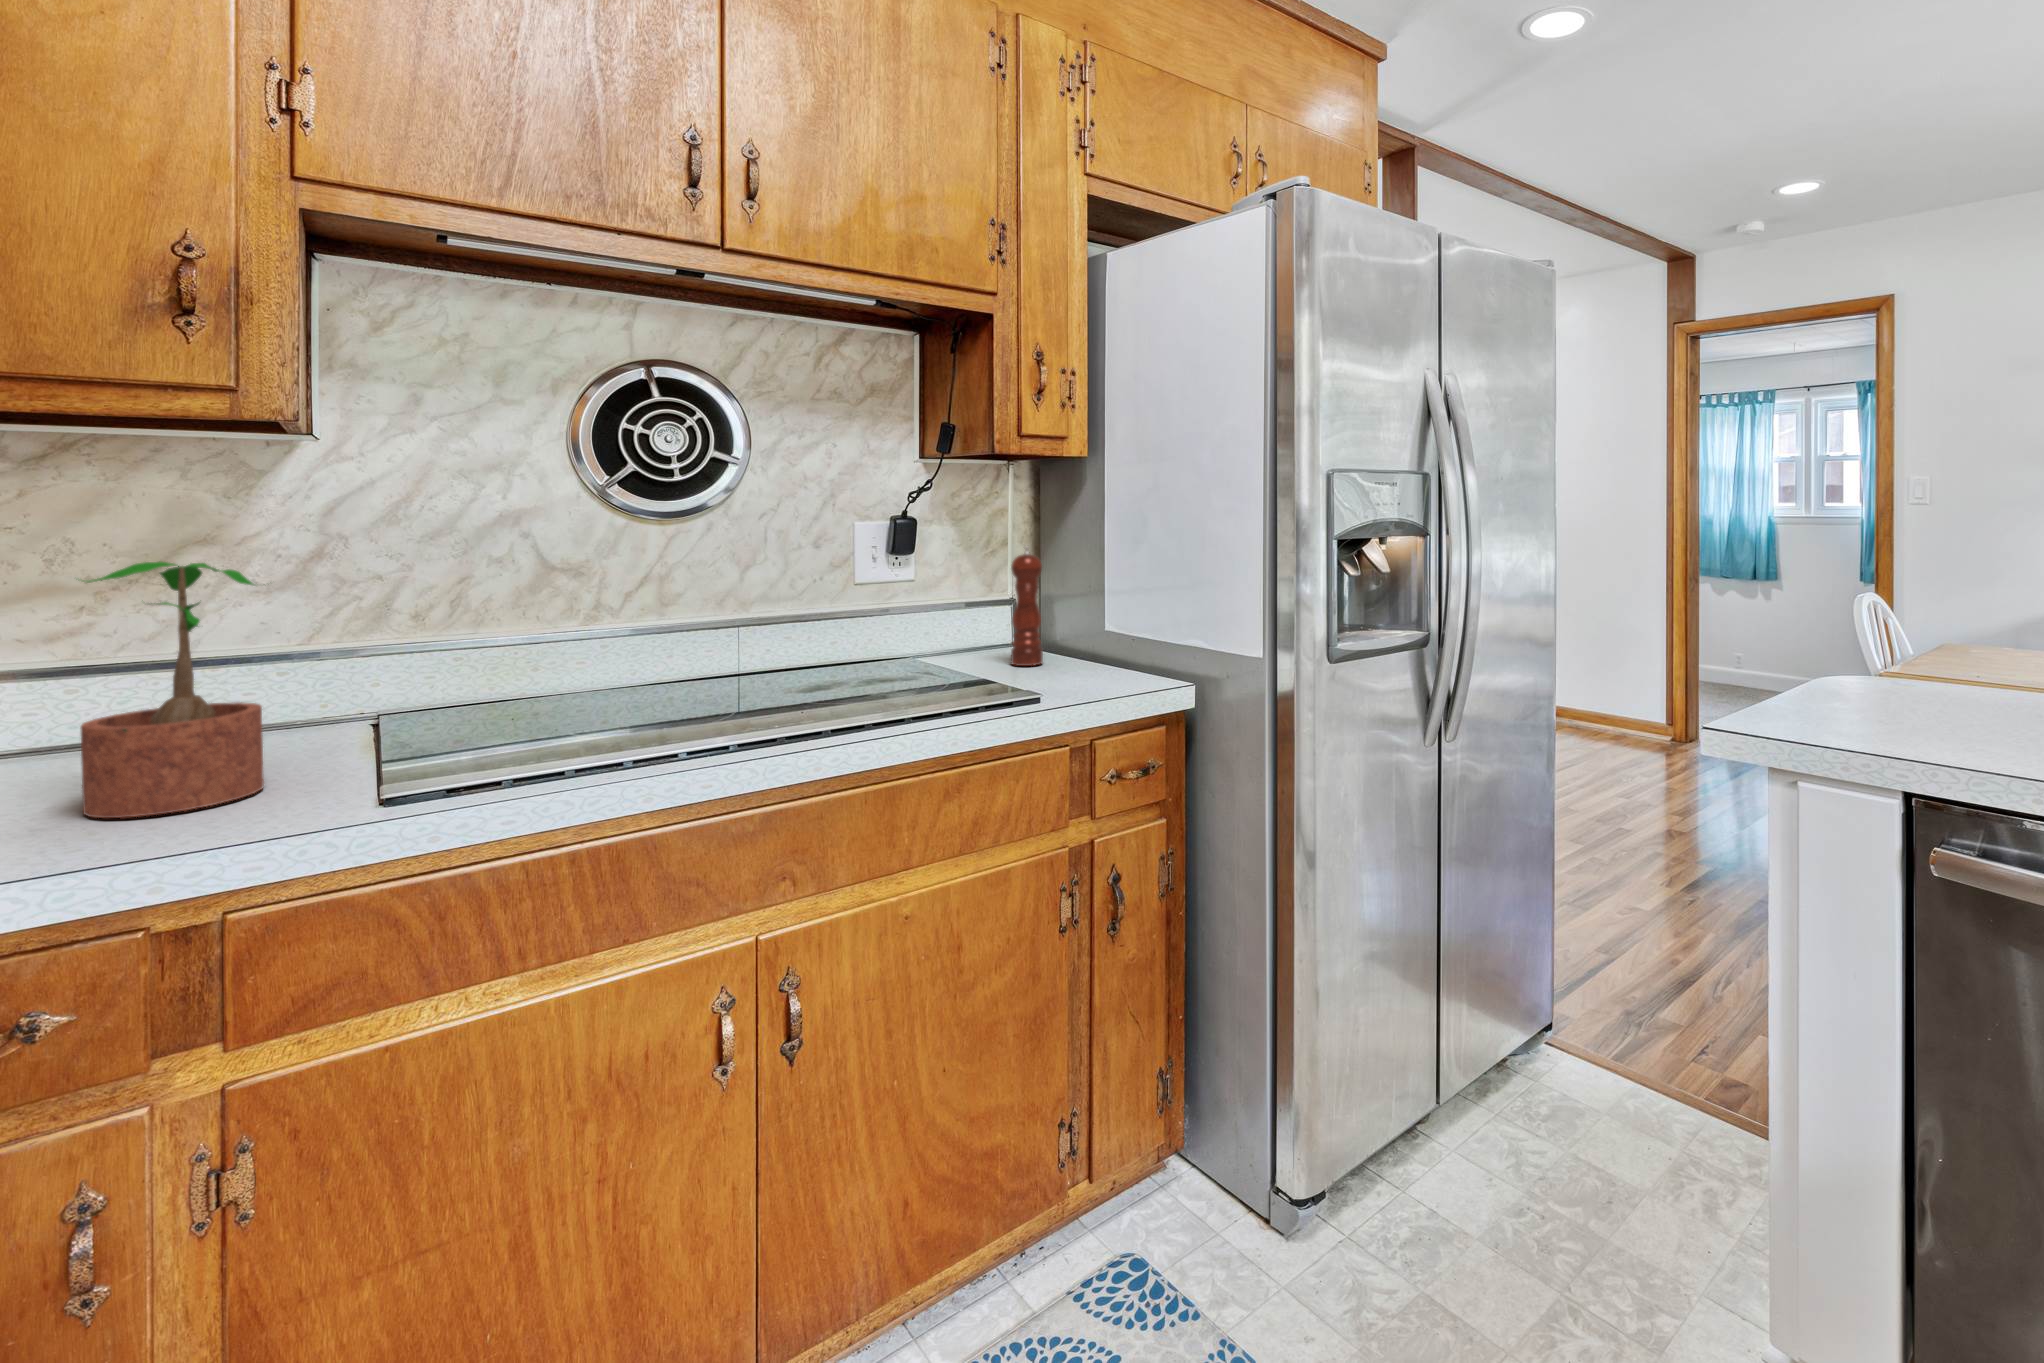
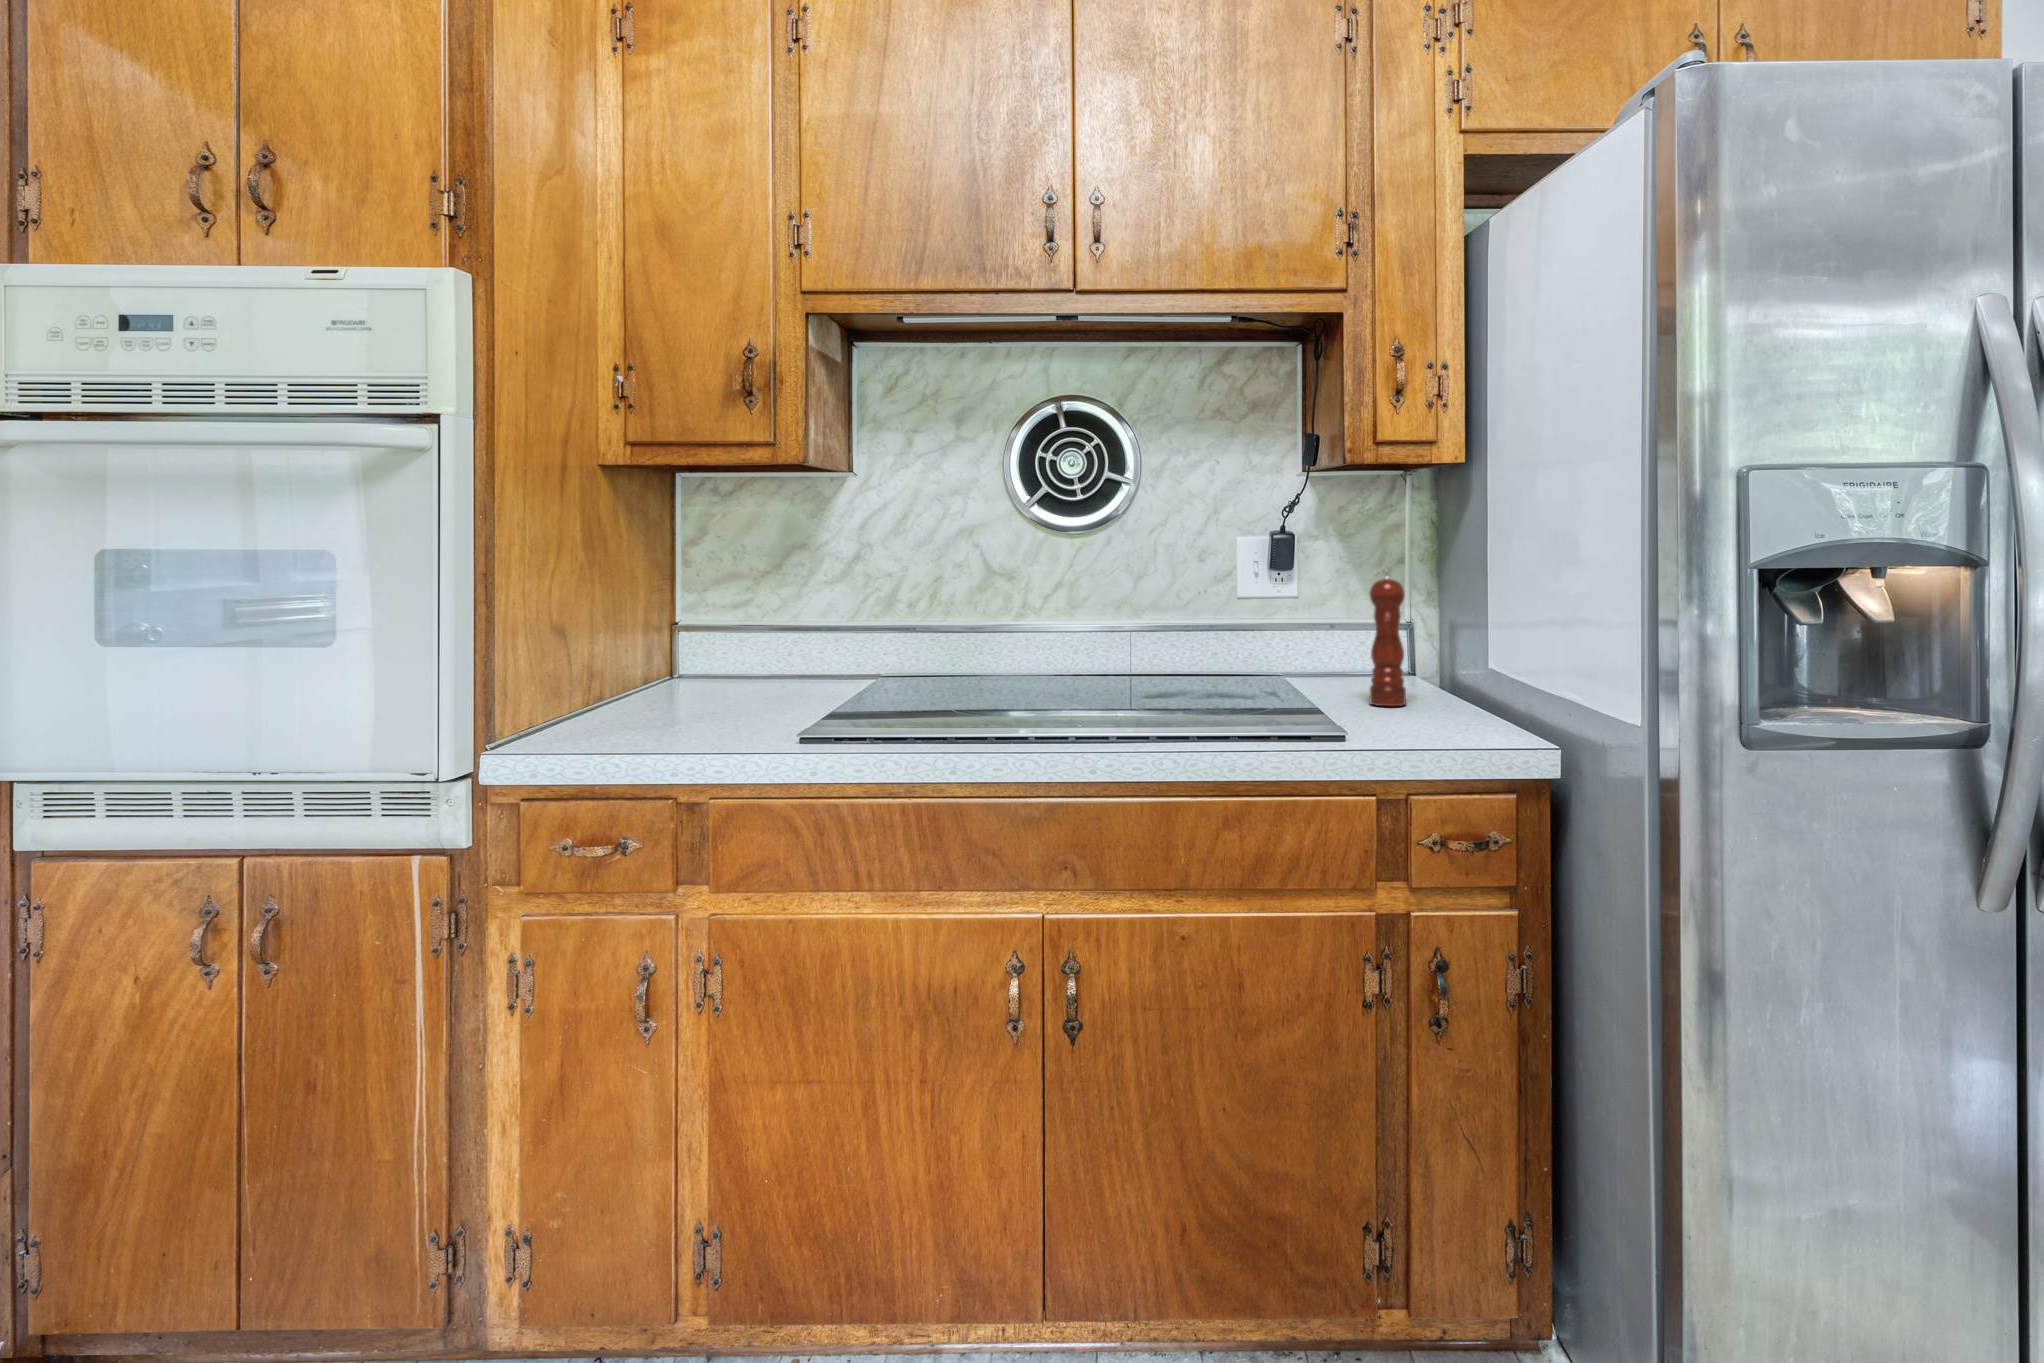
potted plant: present [80,561,264,818] -> none [663,566,757,735]

